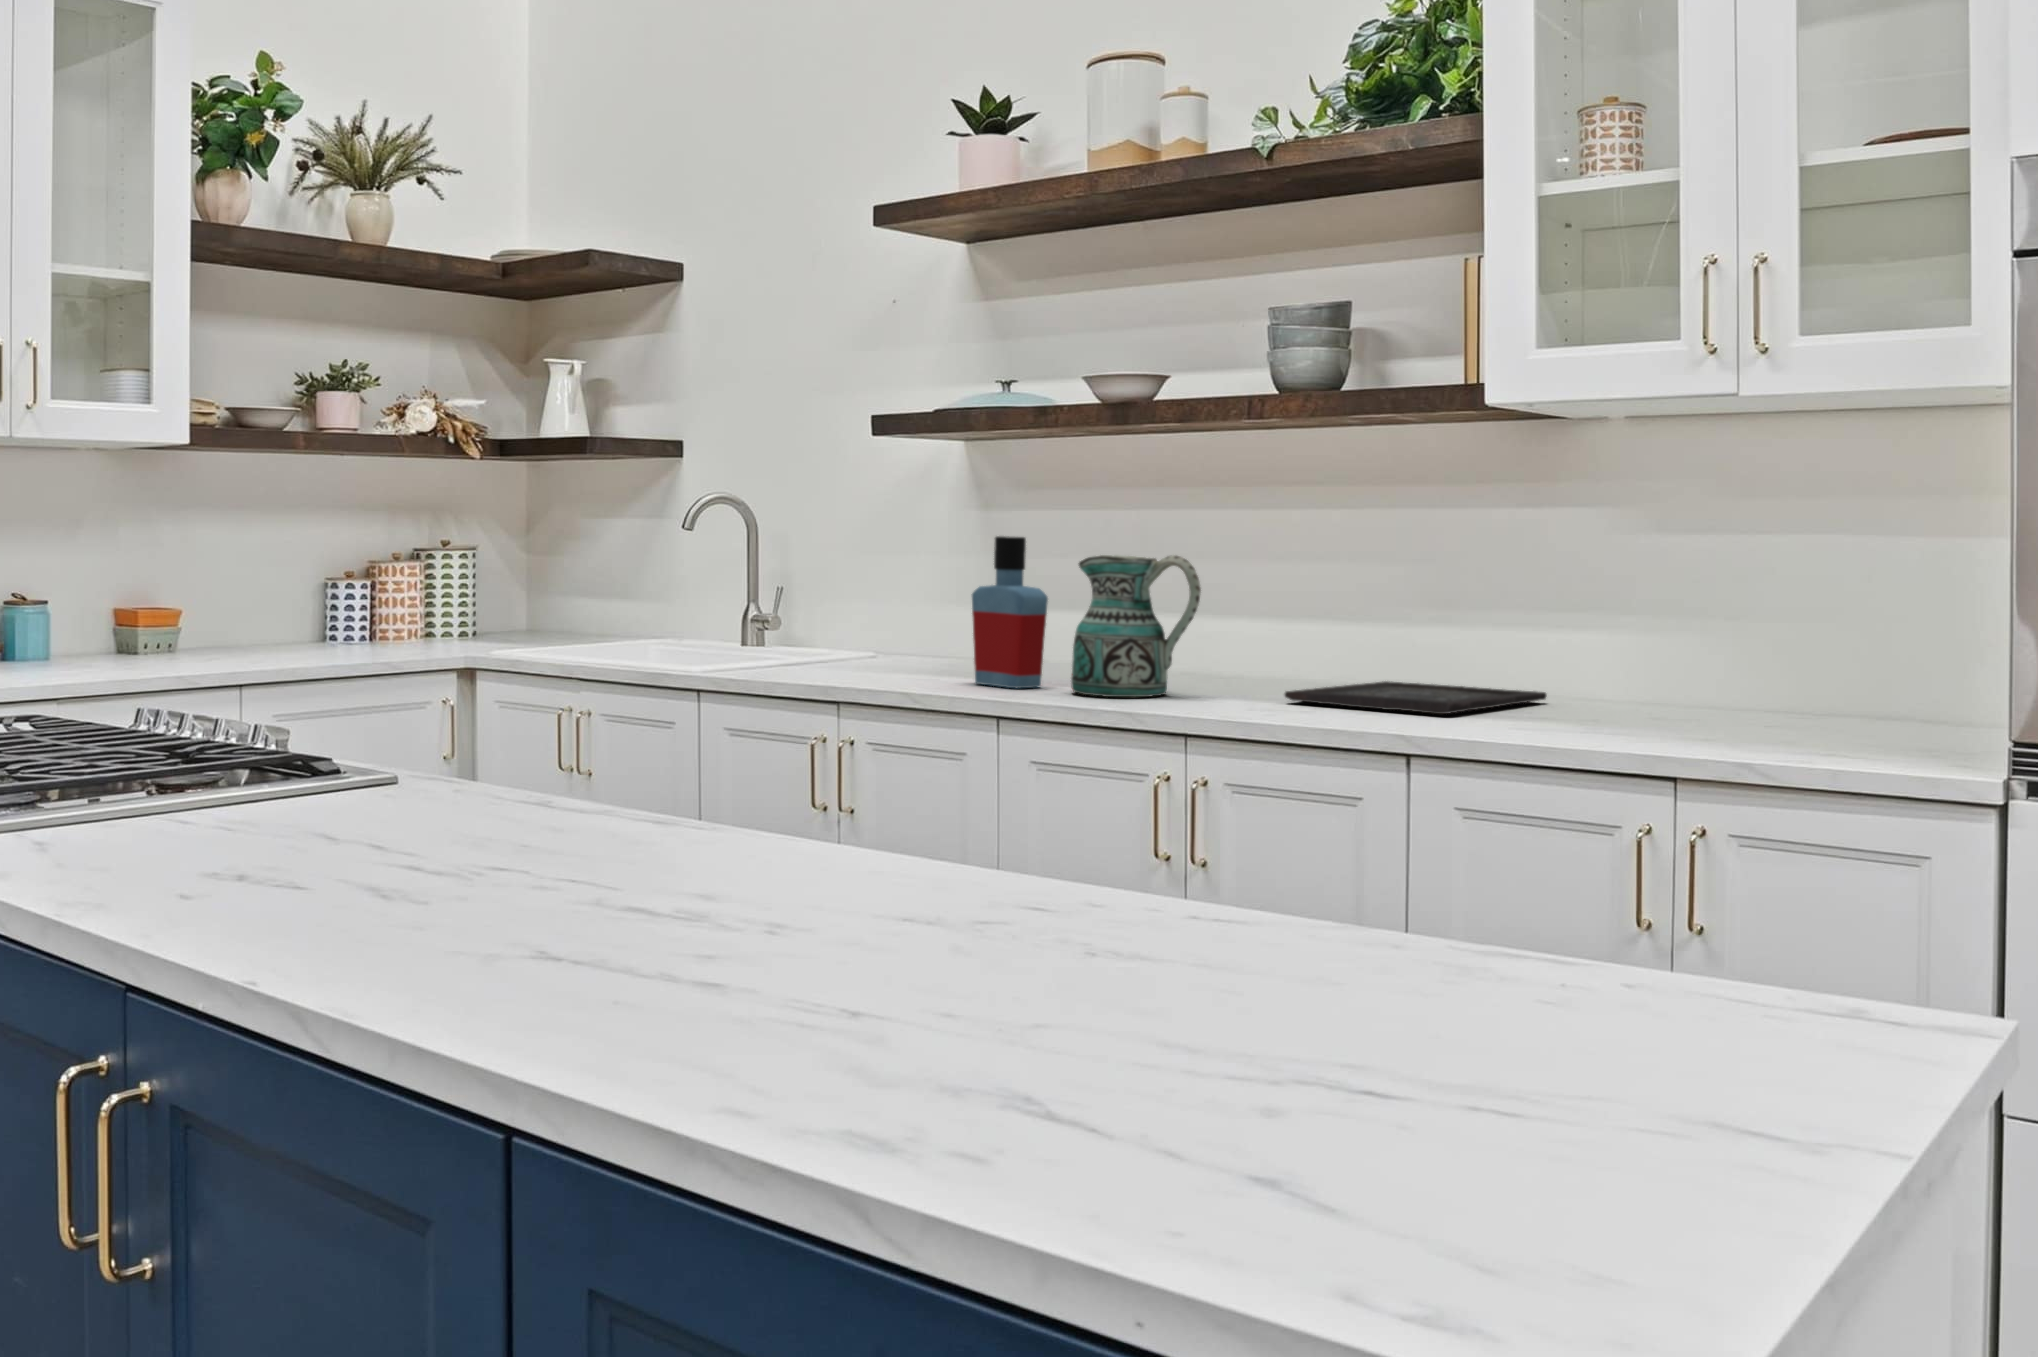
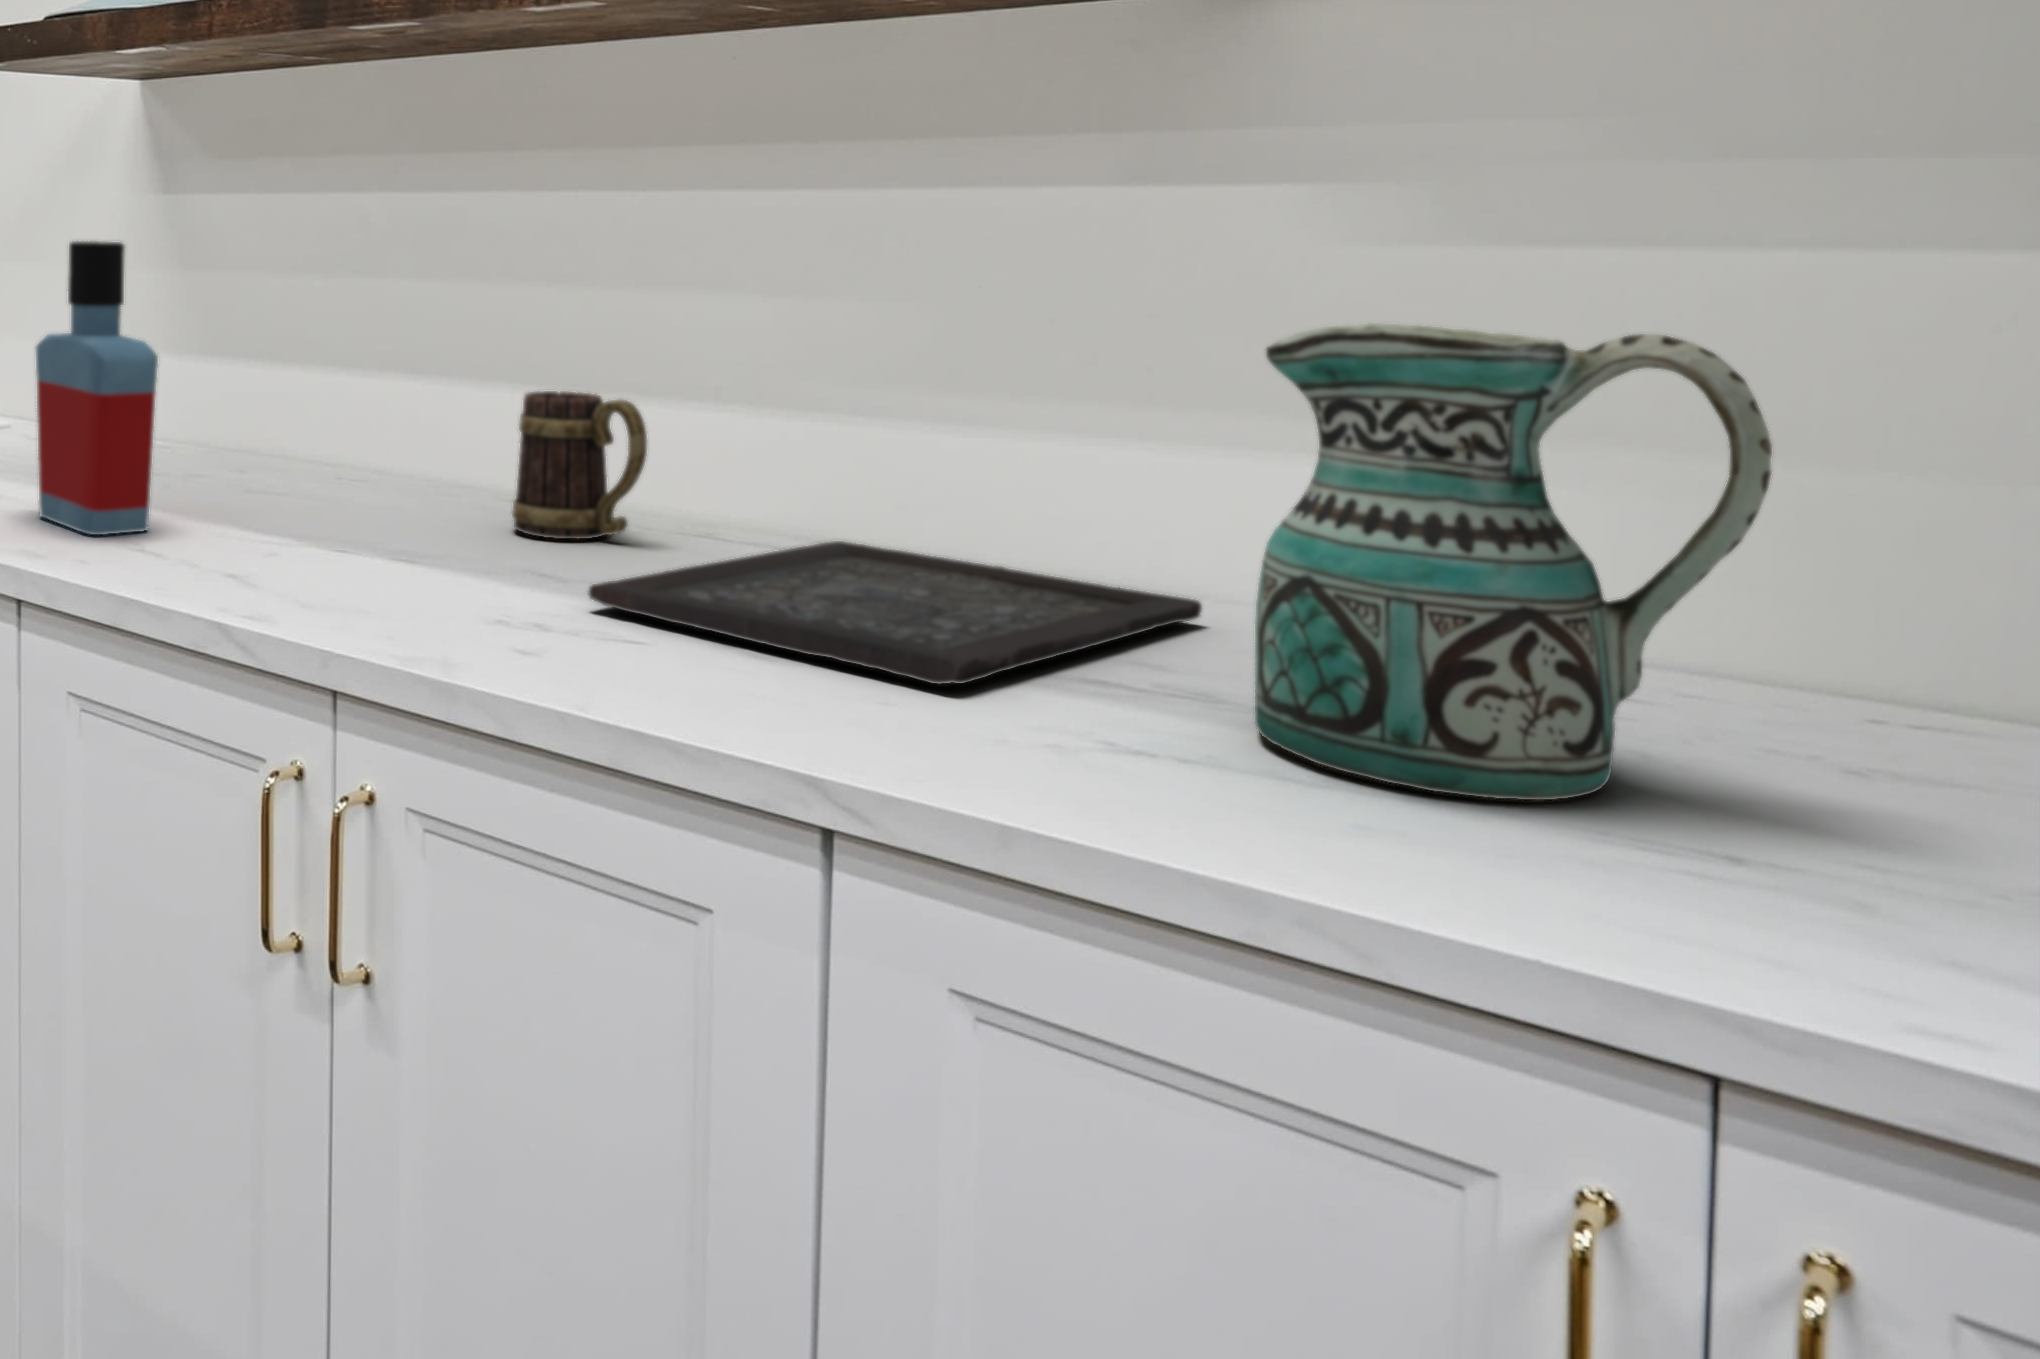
ceramic pitcher: present [1071,555,1201,697] -> present [1255,323,1772,800]
mug: none [1223,614,1294,687] -> present [512,391,647,539]

